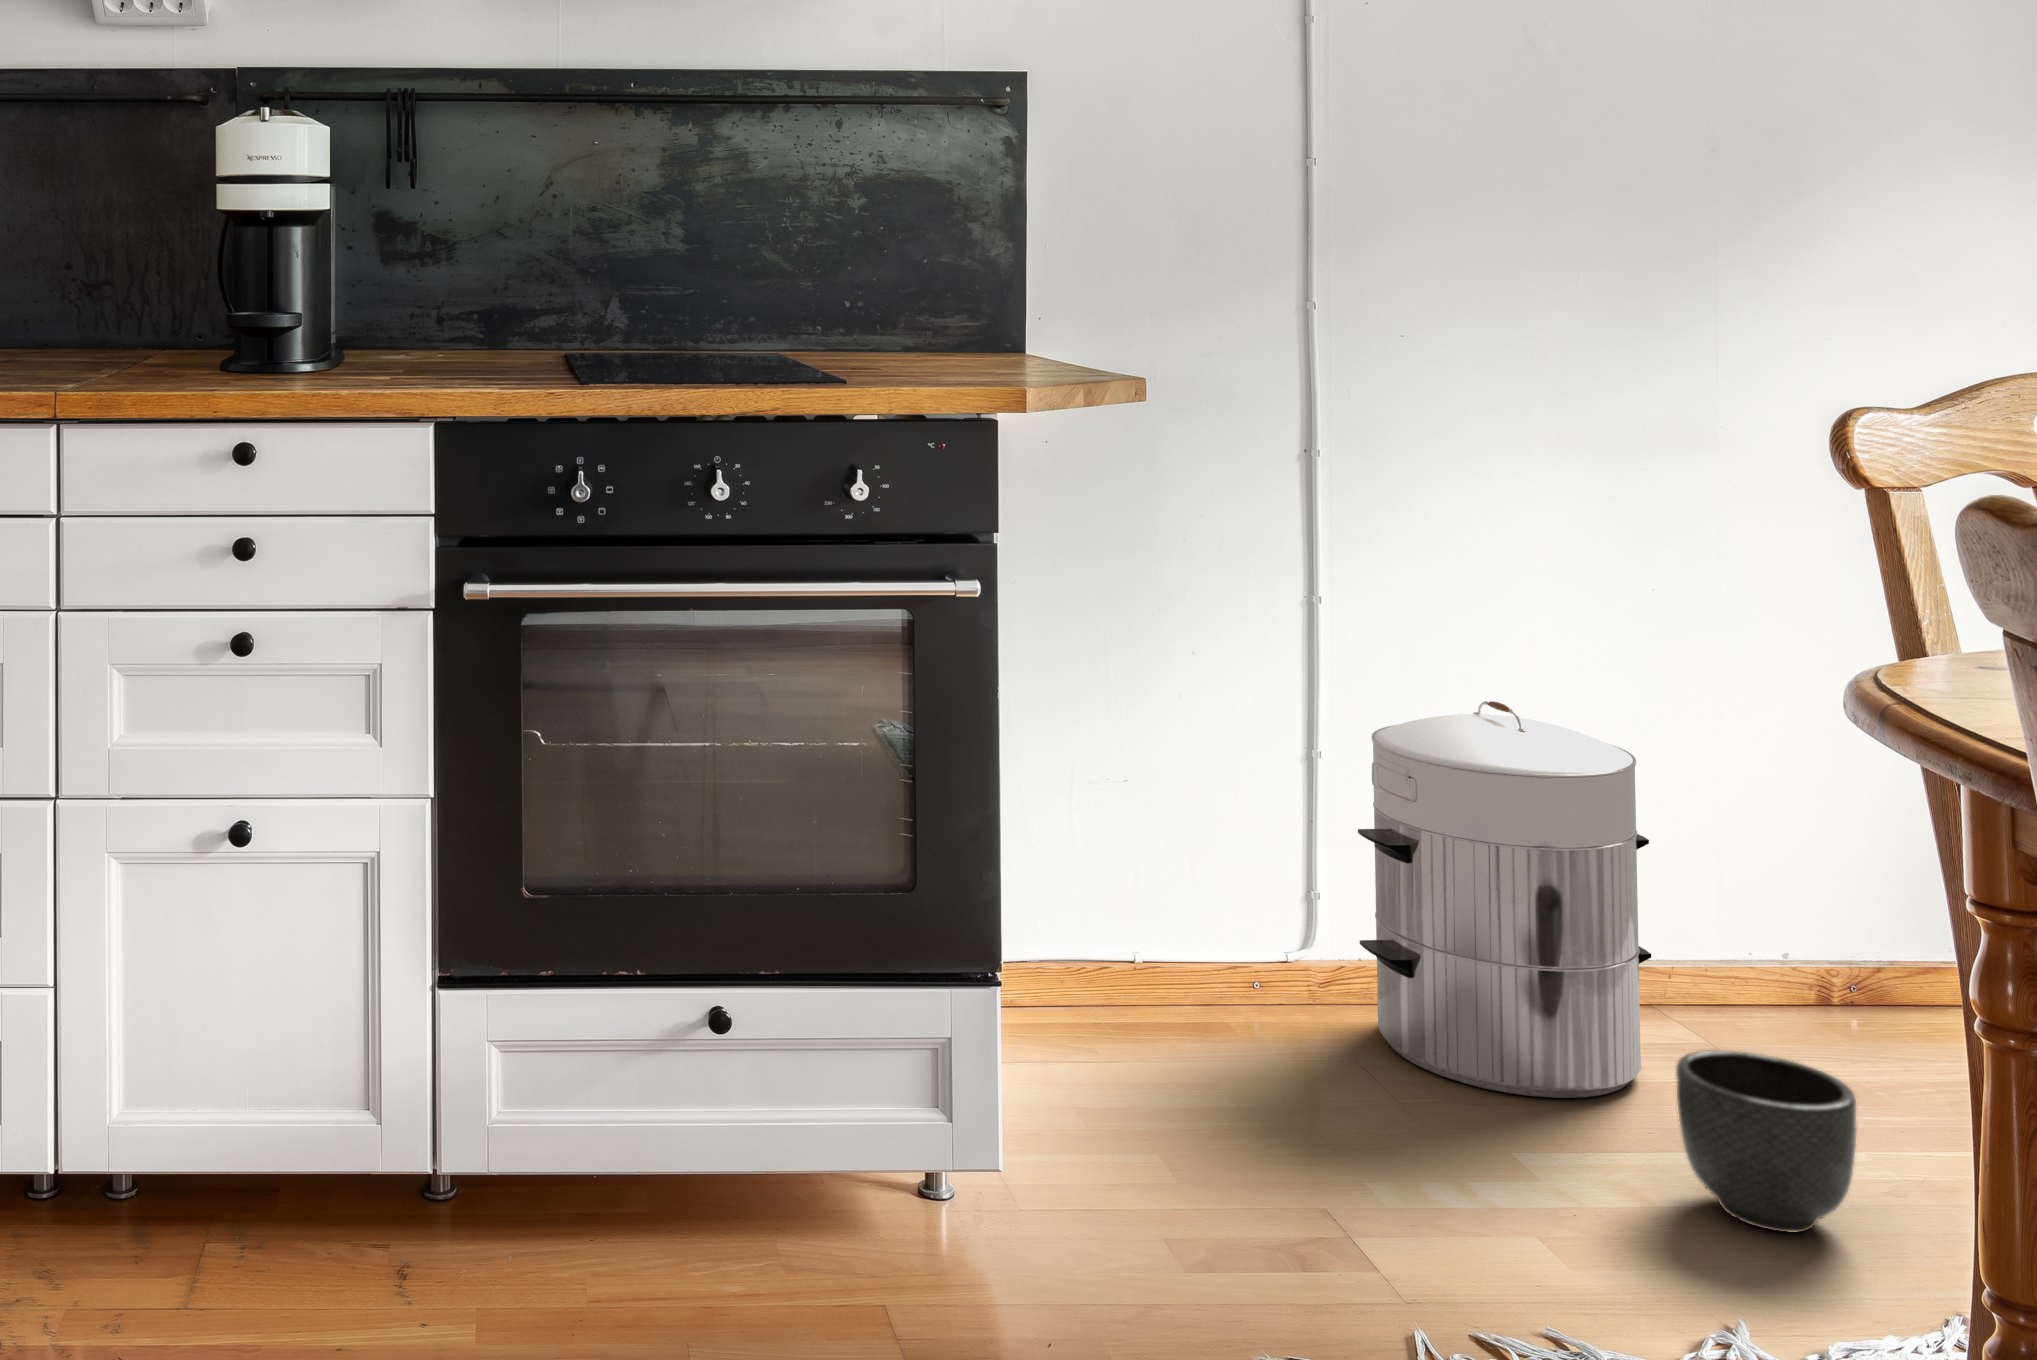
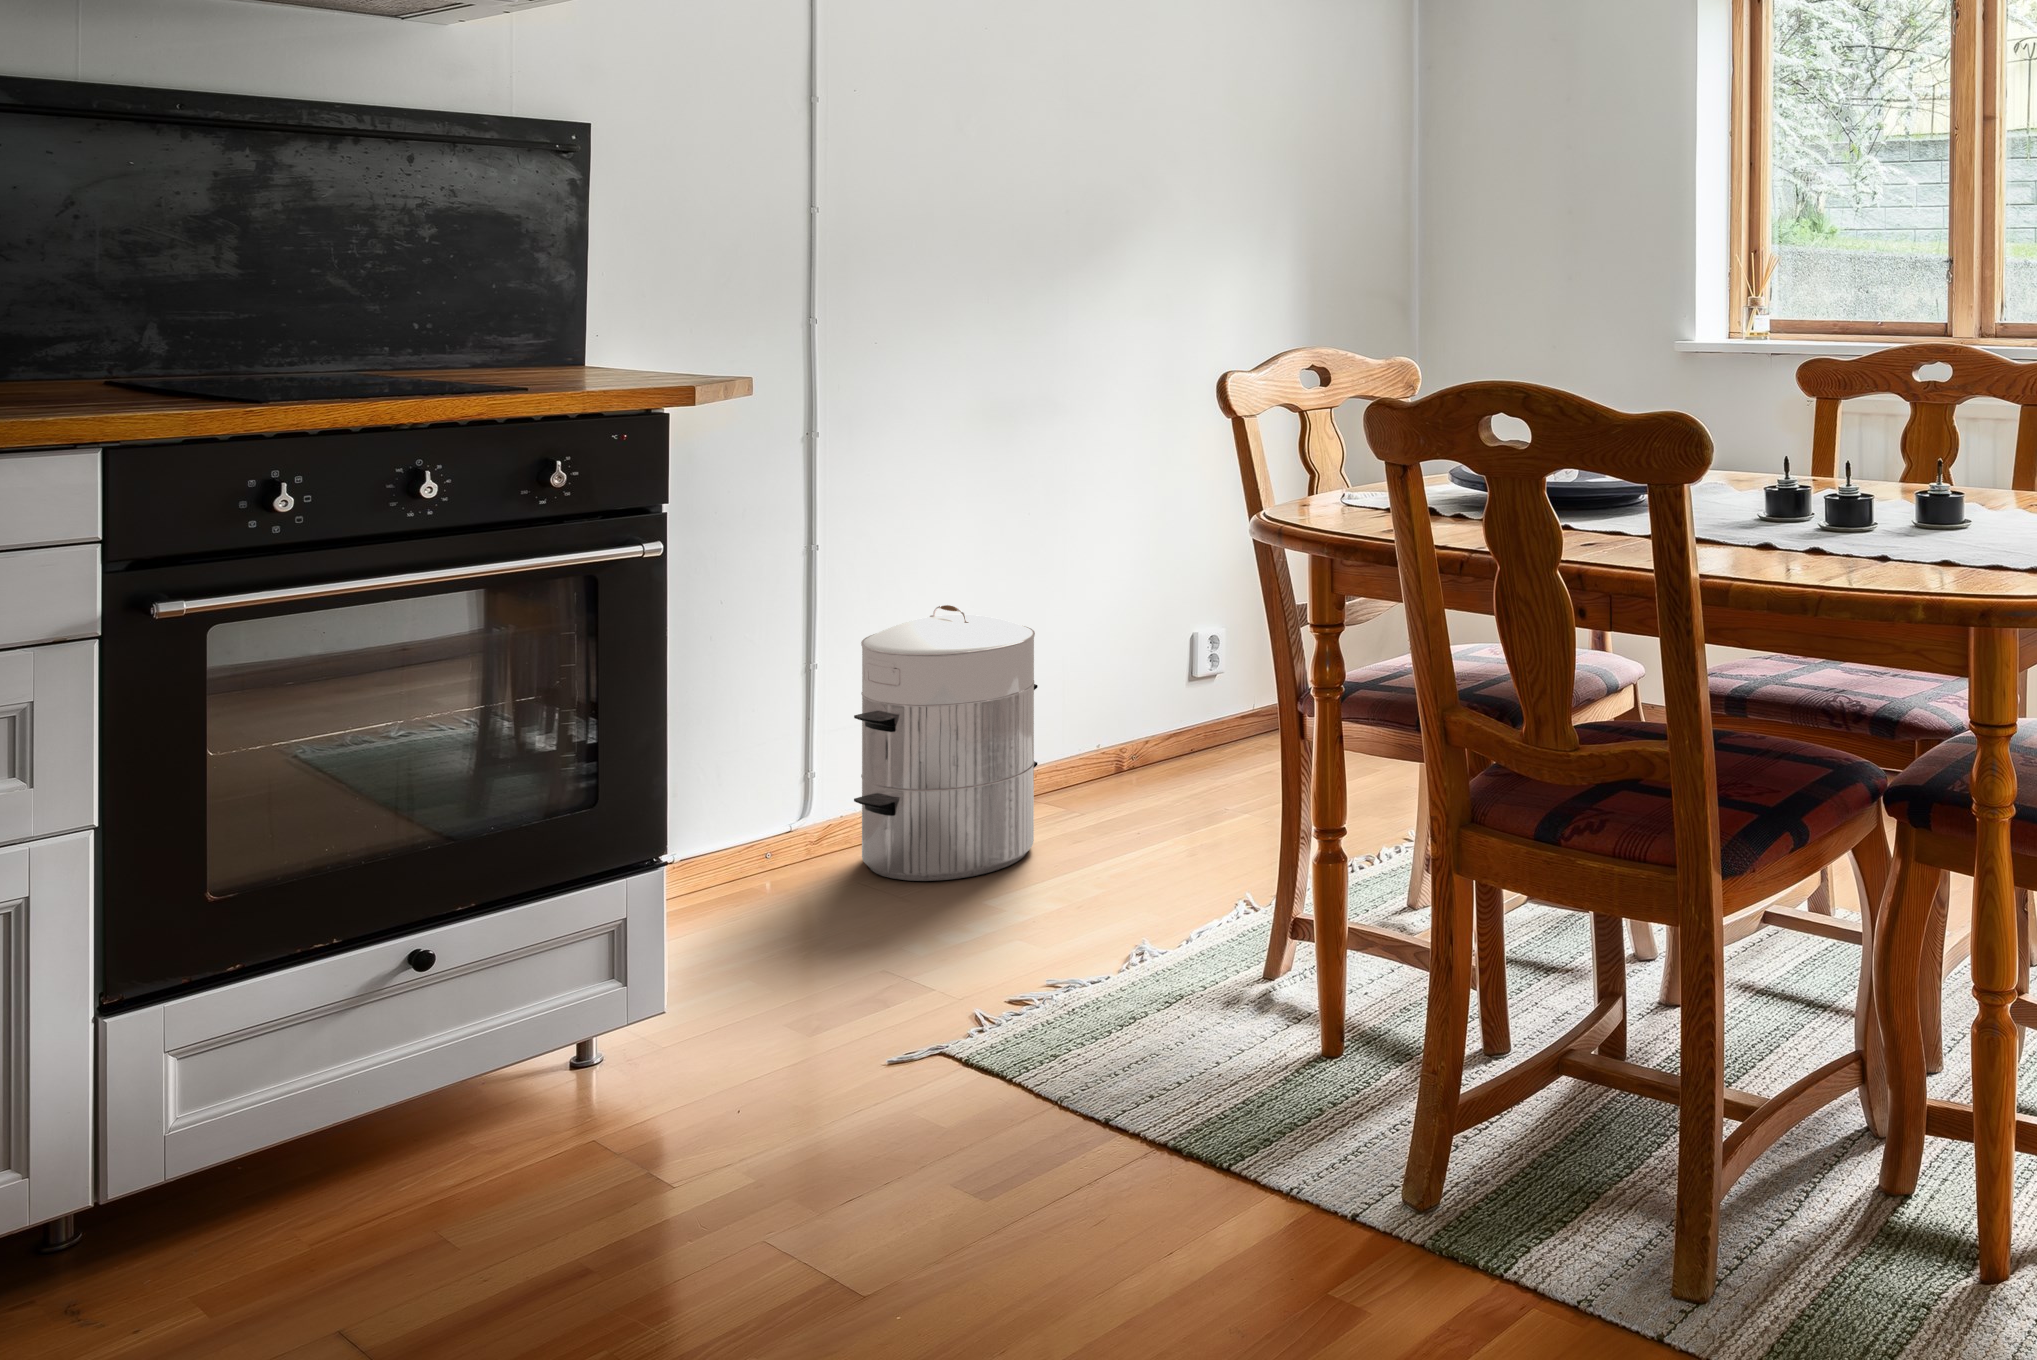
planter: present [1676,1050,1856,1232] -> none [1074,801,1170,908]

